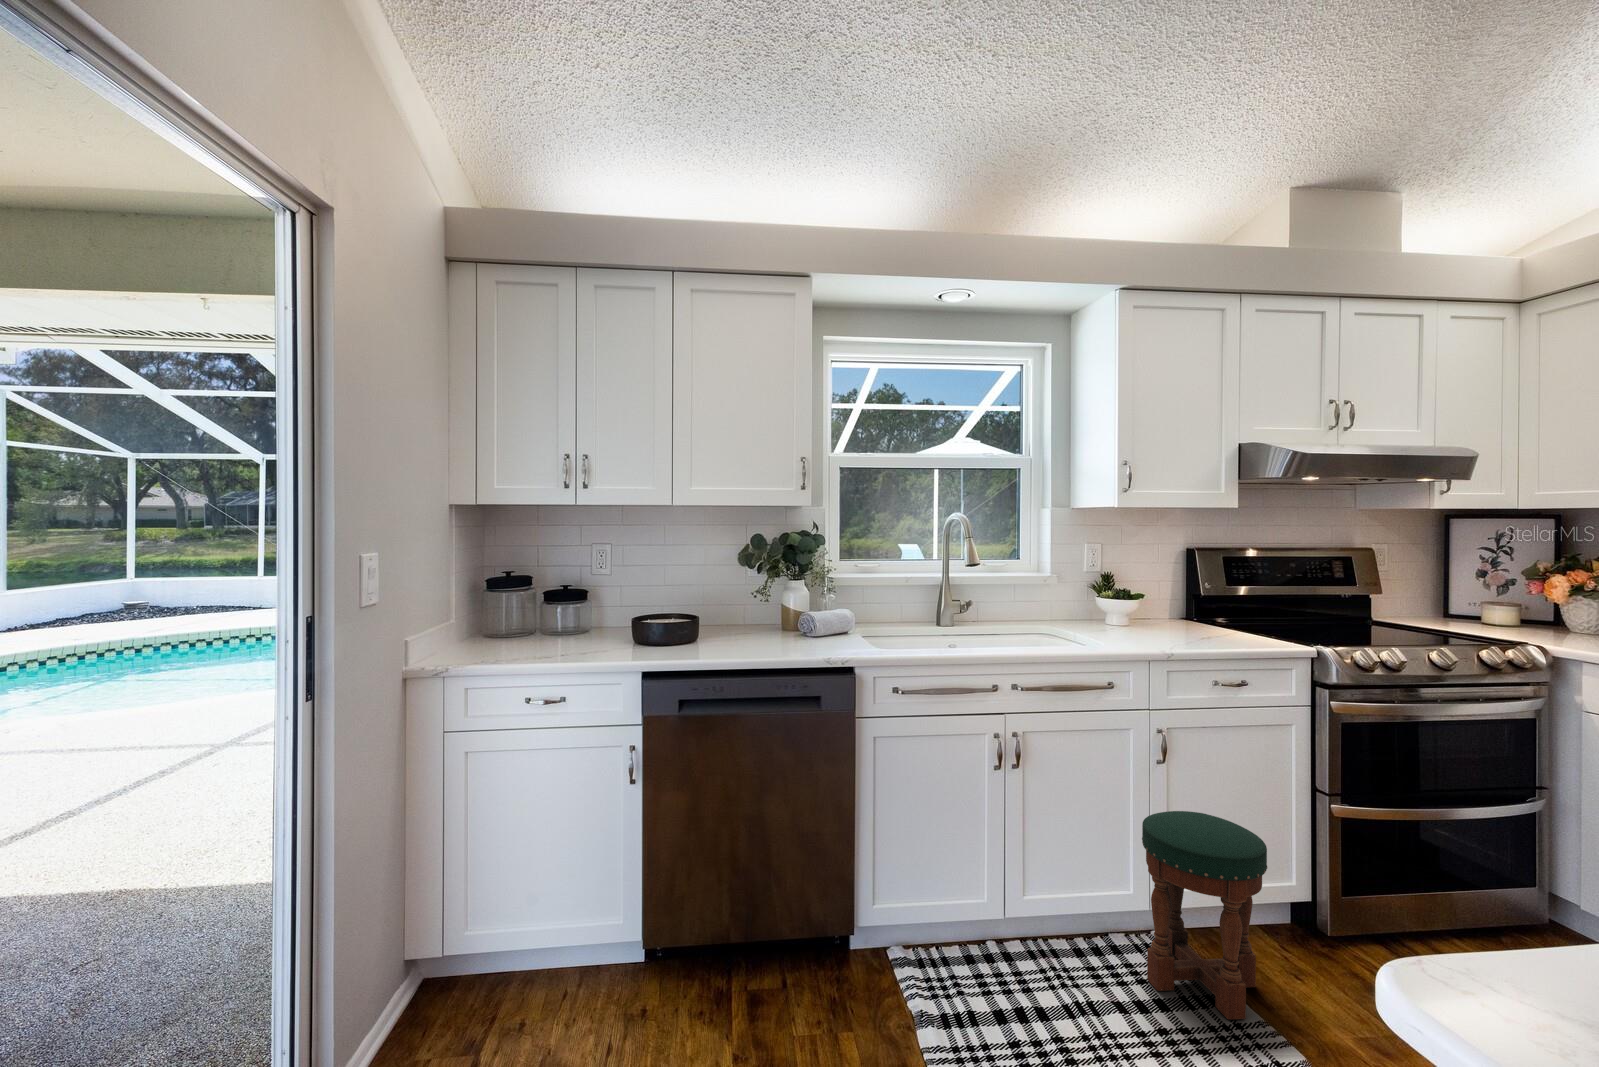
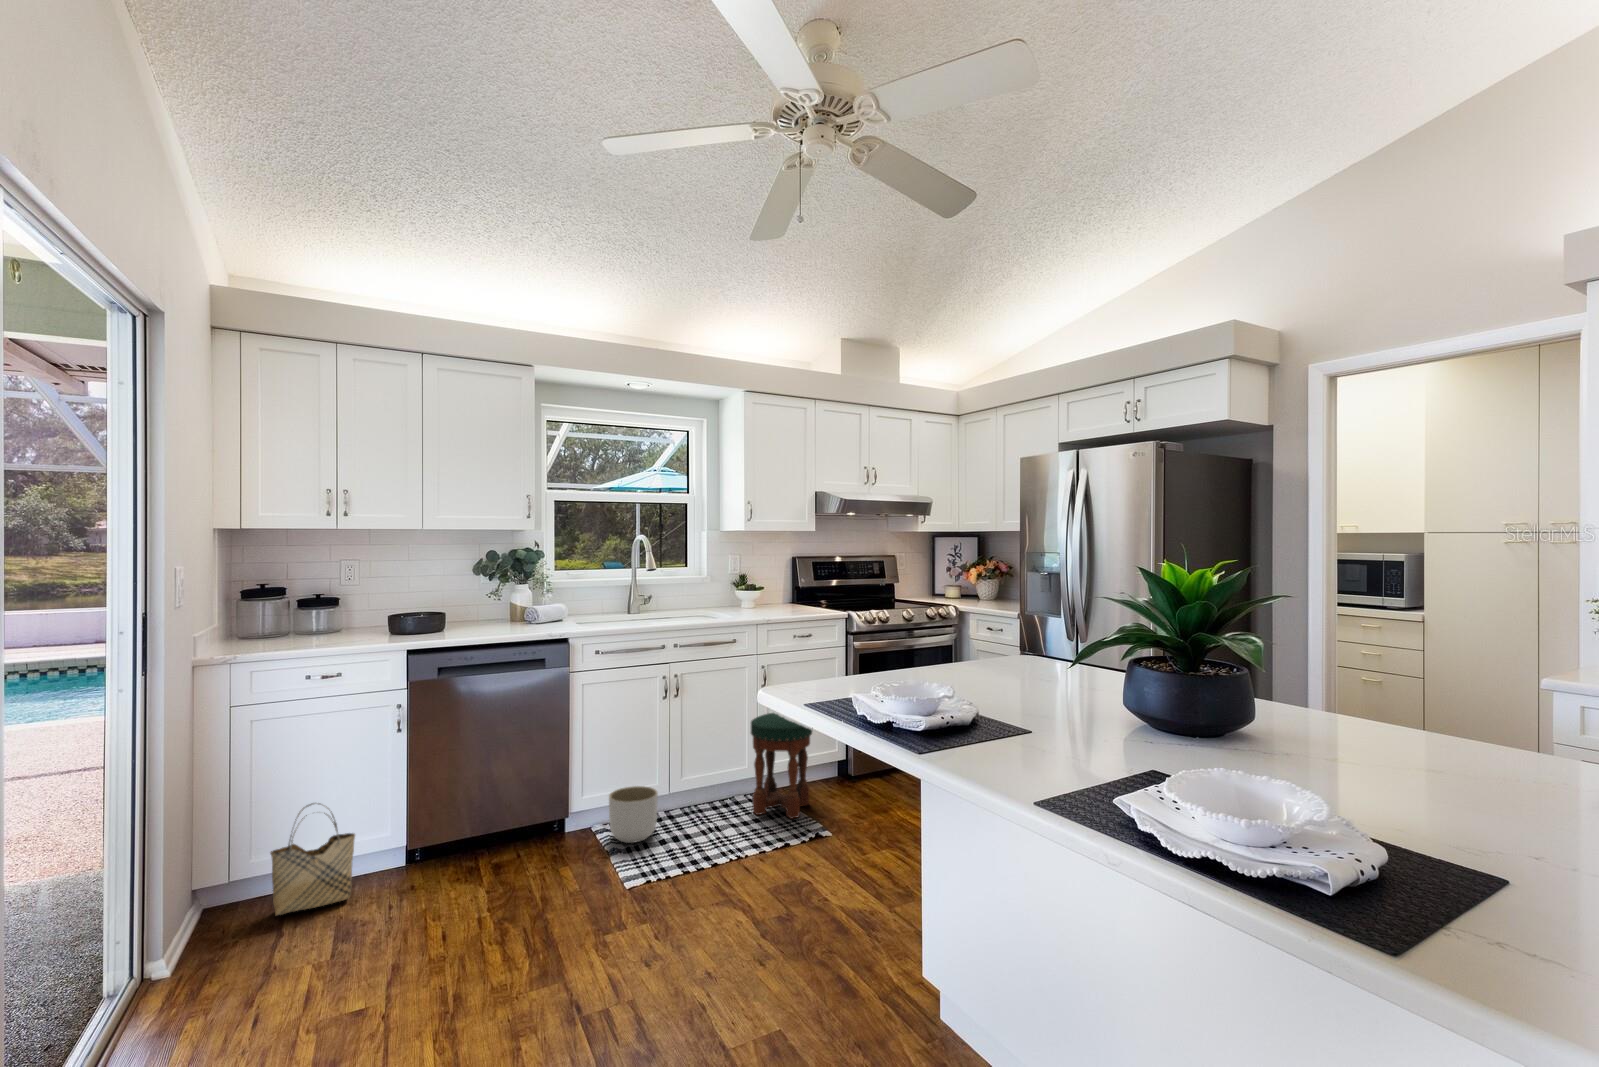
woven basket: none [461,868,566,1025] -> present [270,803,355,915]
planter: none [908,901,985,1005] -> present [609,786,658,843]

